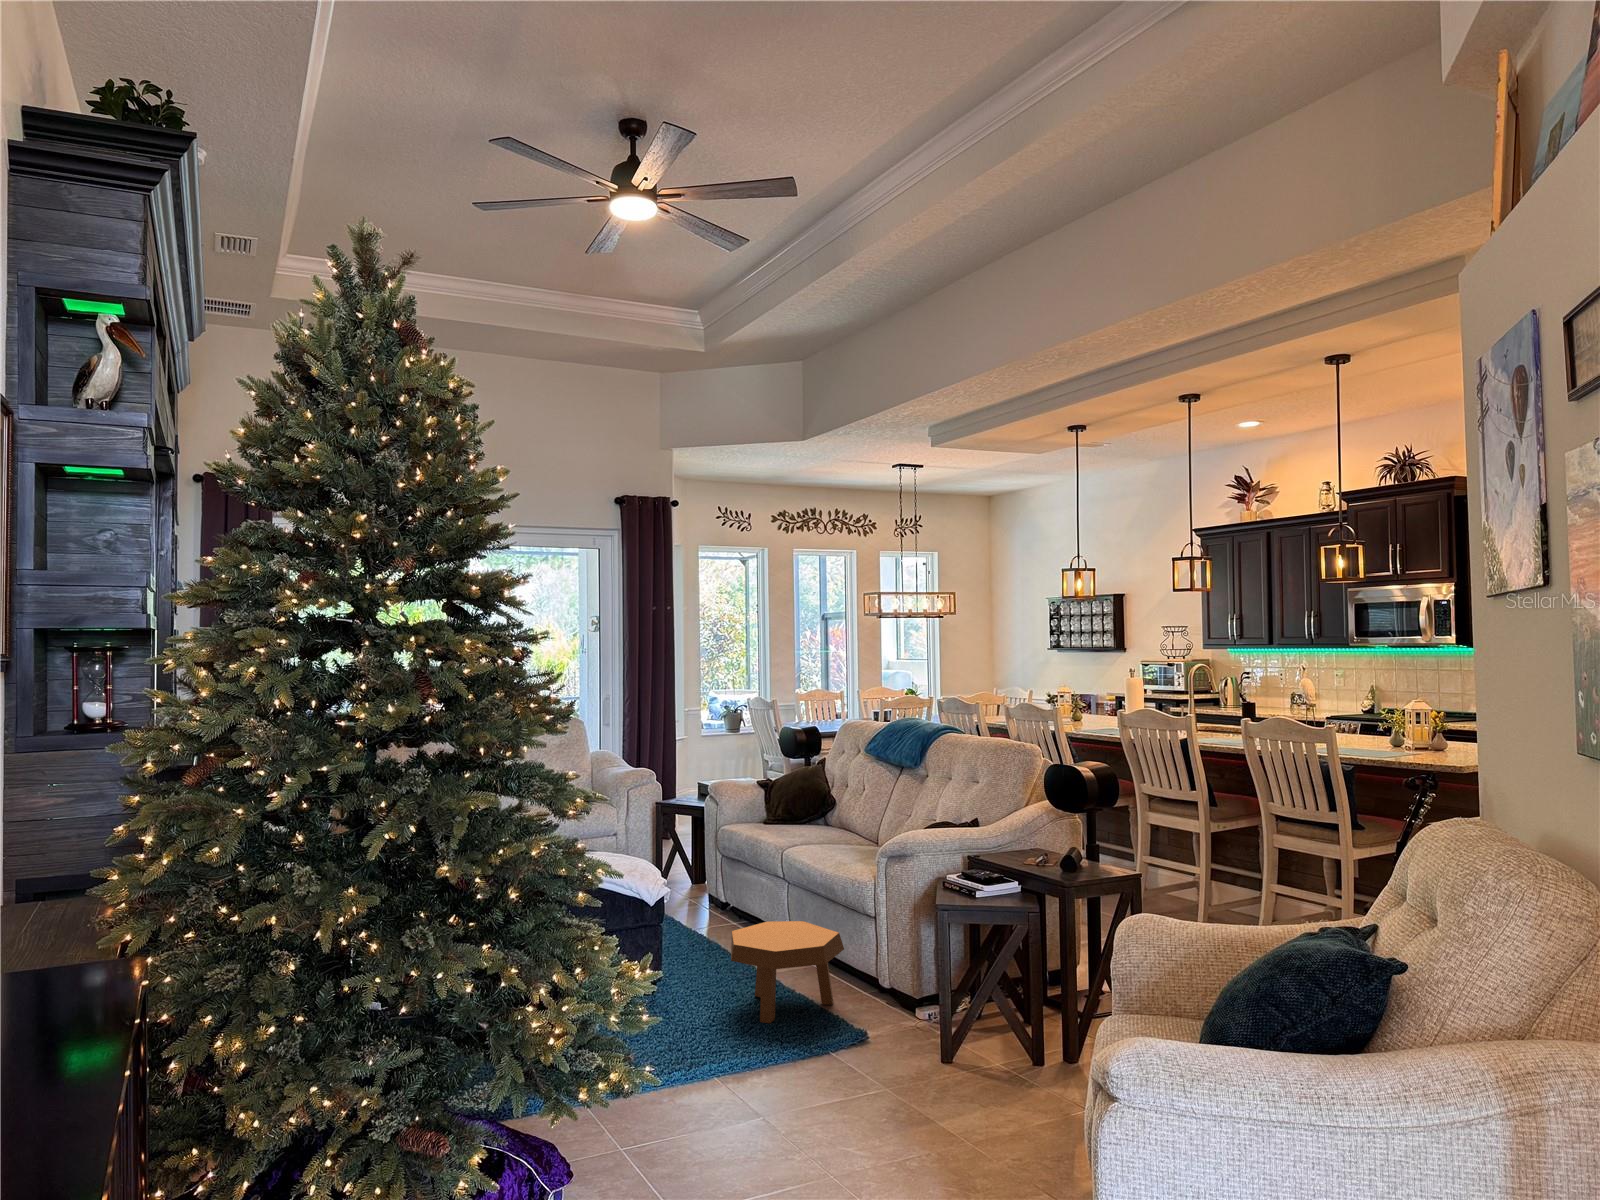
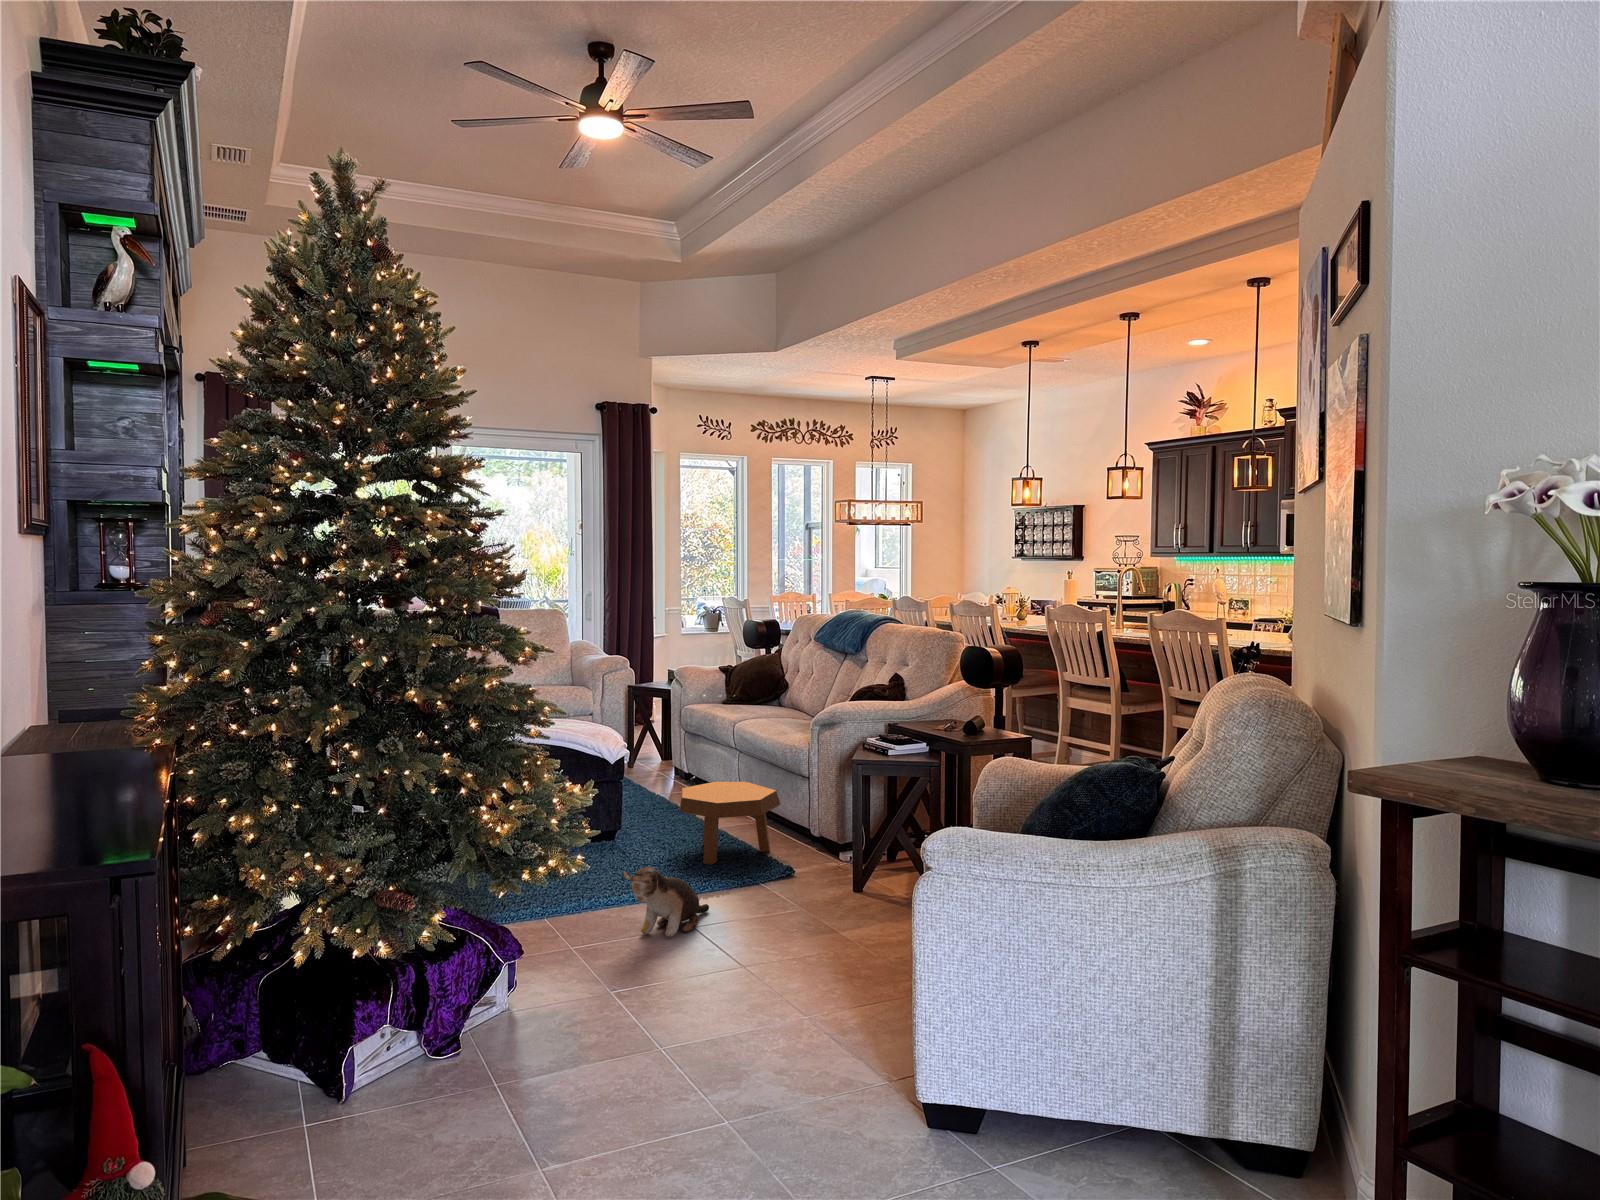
plush toy: none [682,1045,777,1130] -> present [623,867,709,937]

